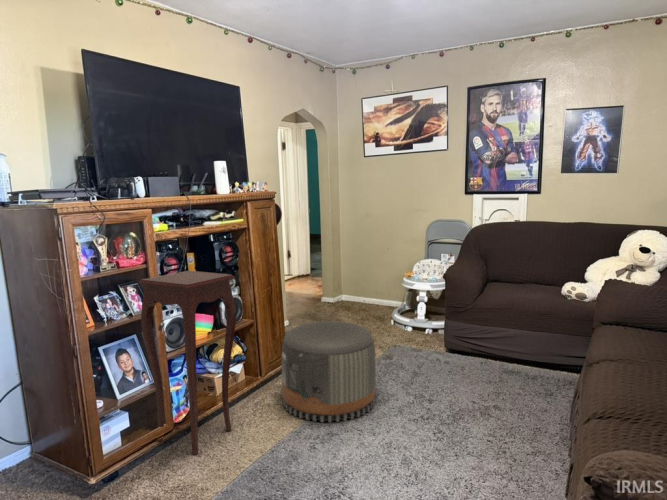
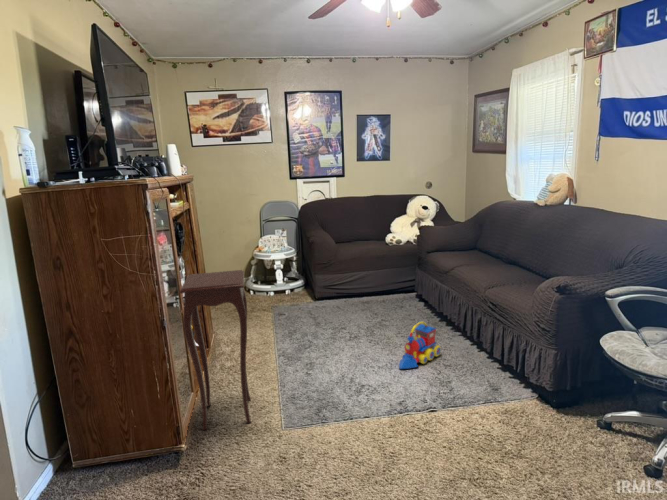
pouf: present [282,321,376,422] -> none [248,293,325,373]
toy train: none [427,408,520,480] -> present [399,321,441,369]

